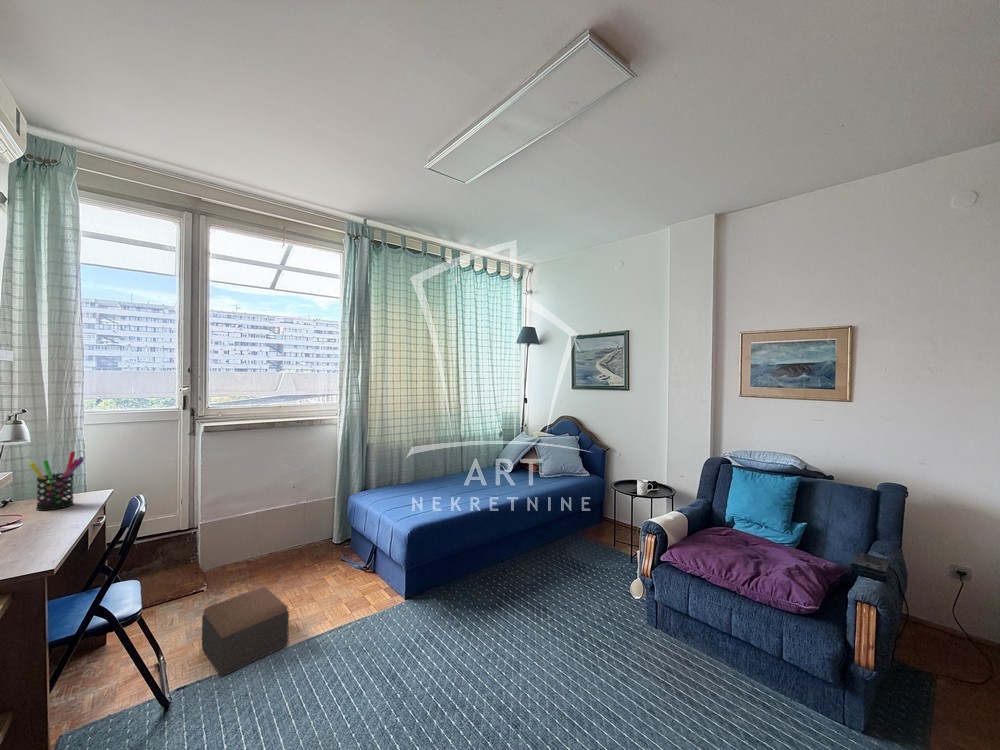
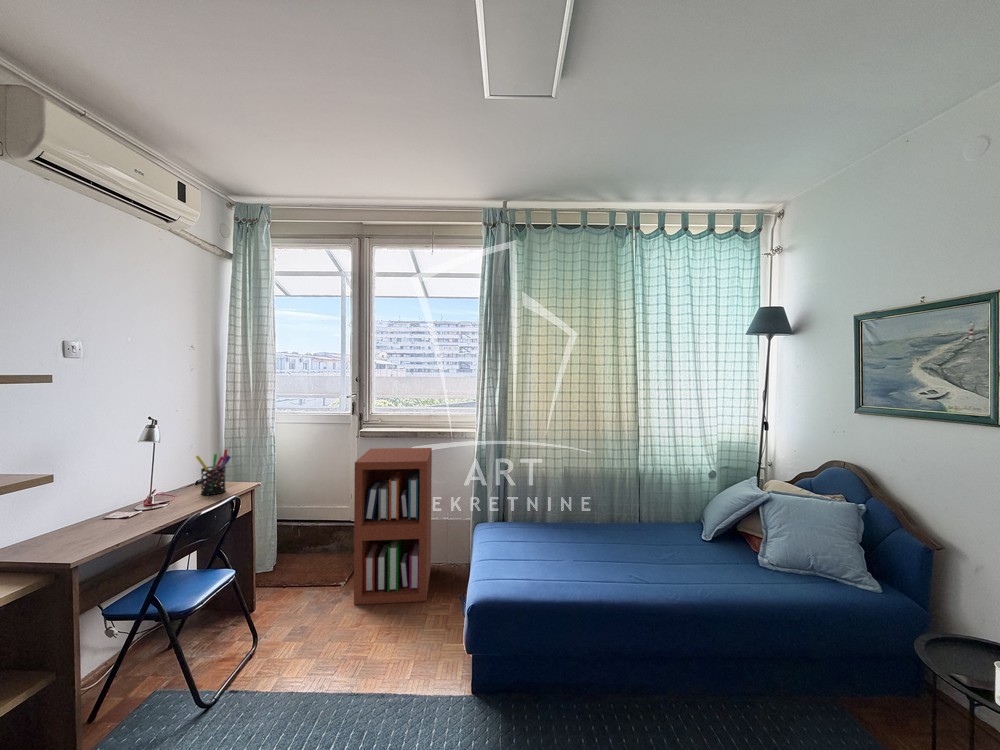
bookshelf: none [223,436,317,594] -> present [354,448,432,605]
footstool: present [202,587,289,676] -> none [248,613,335,702]

